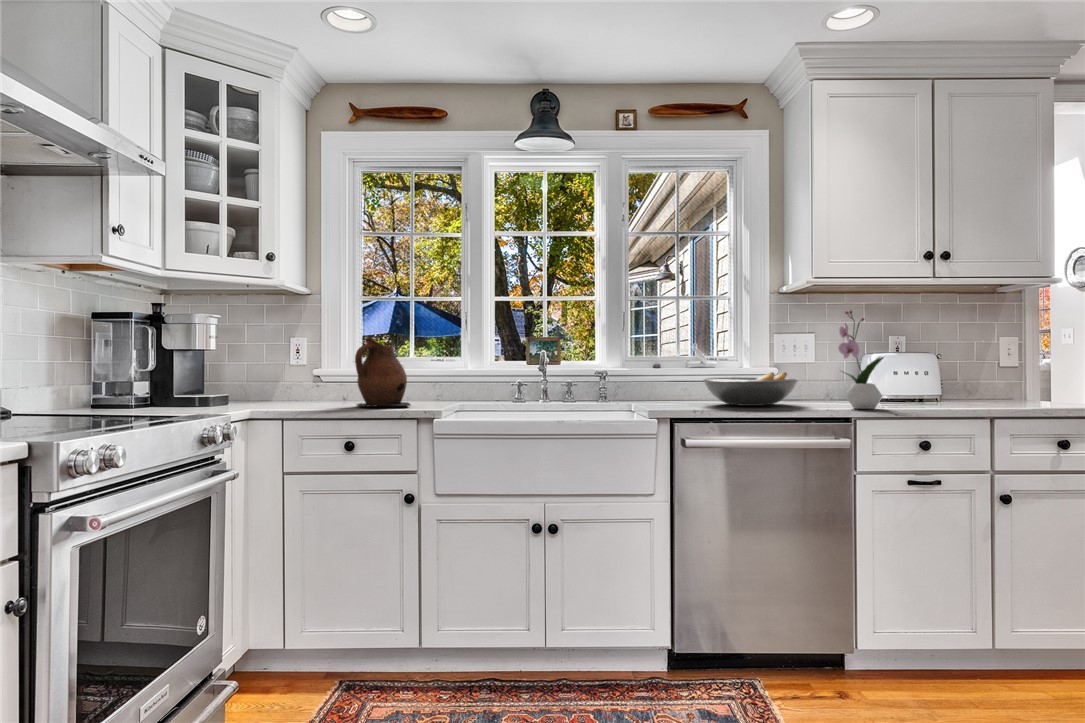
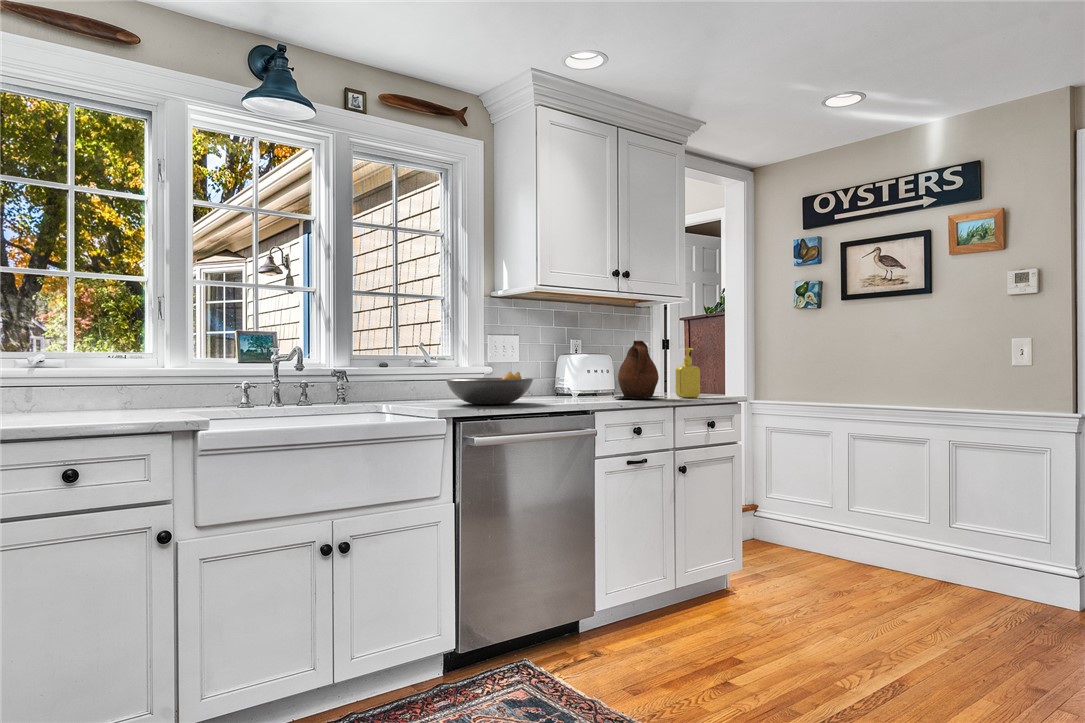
flower arrangement: present [838,311,884,409] -> none [567,316,607,403]
ceramic pitcher: present [355,338,411,407] -> present [614,341,663,399]
soap dispenser: none [1012,344,1049,408] -> present [676,348,700,398]

